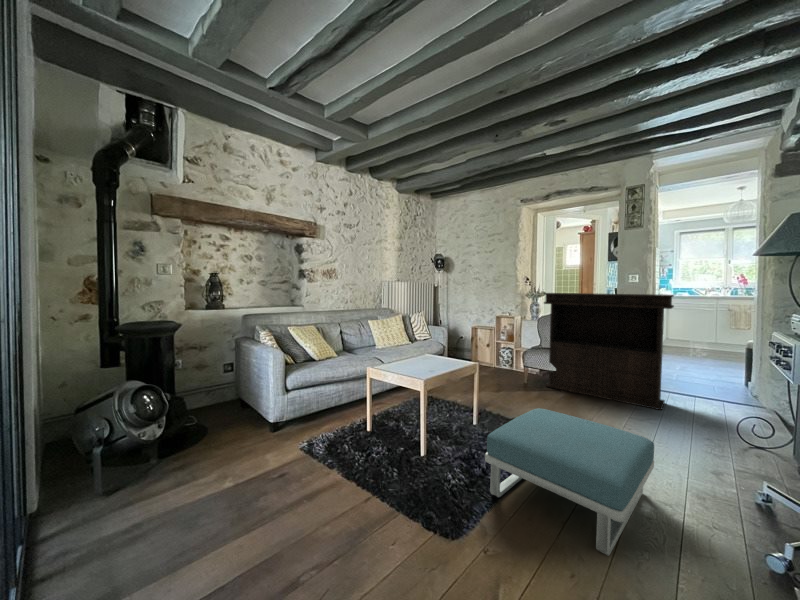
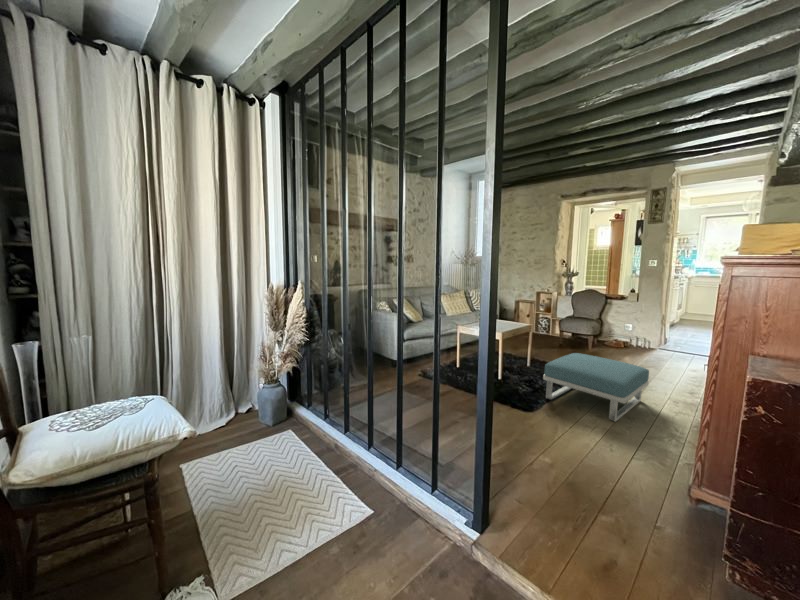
console table: present [544,293,674,410] -> none [577,274,683,362]

